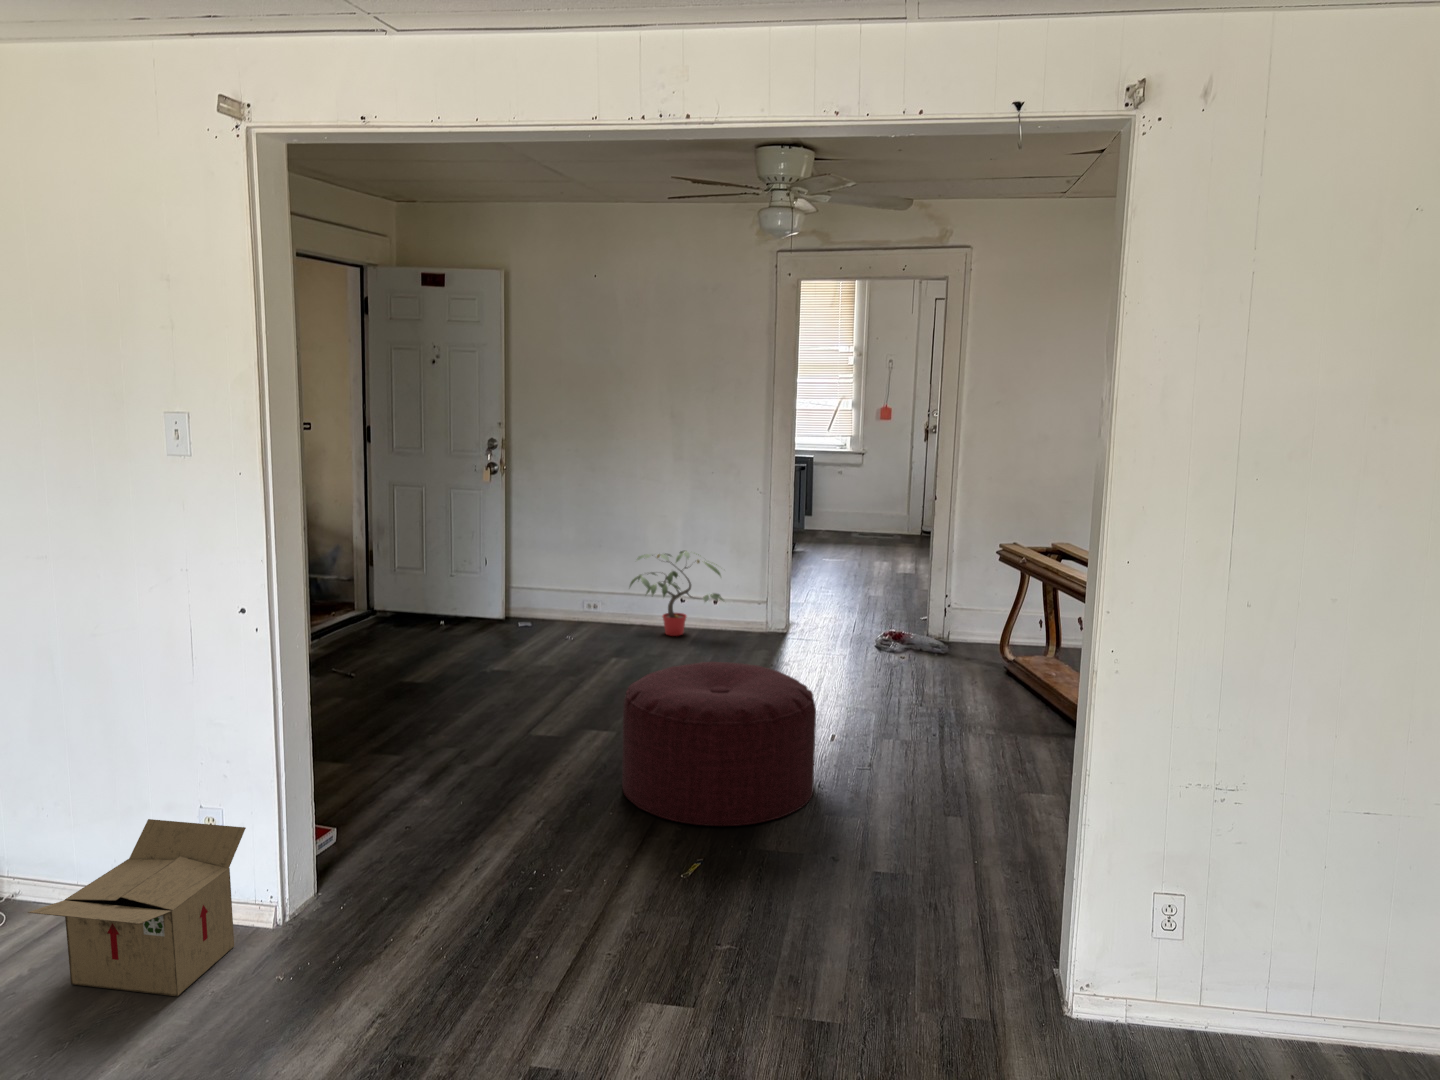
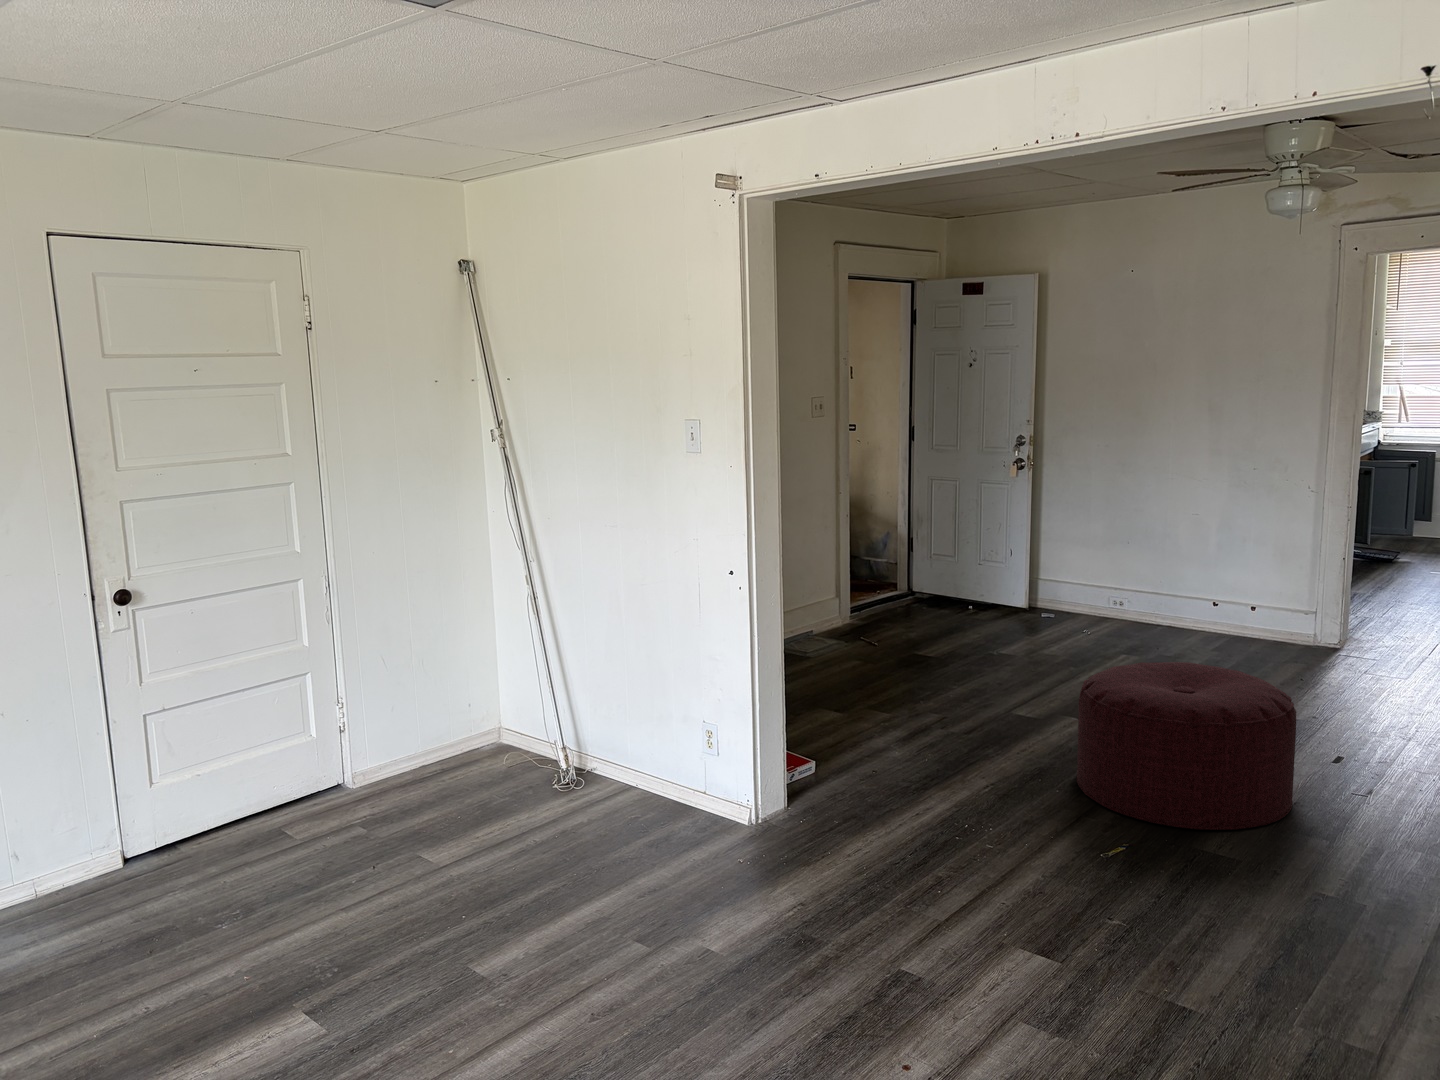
potted plant: present [630,551,723,636] -> none [1156,550,1278,641]
cardboard box: present [28,819,246,996] -> none [587,726,730,855]

